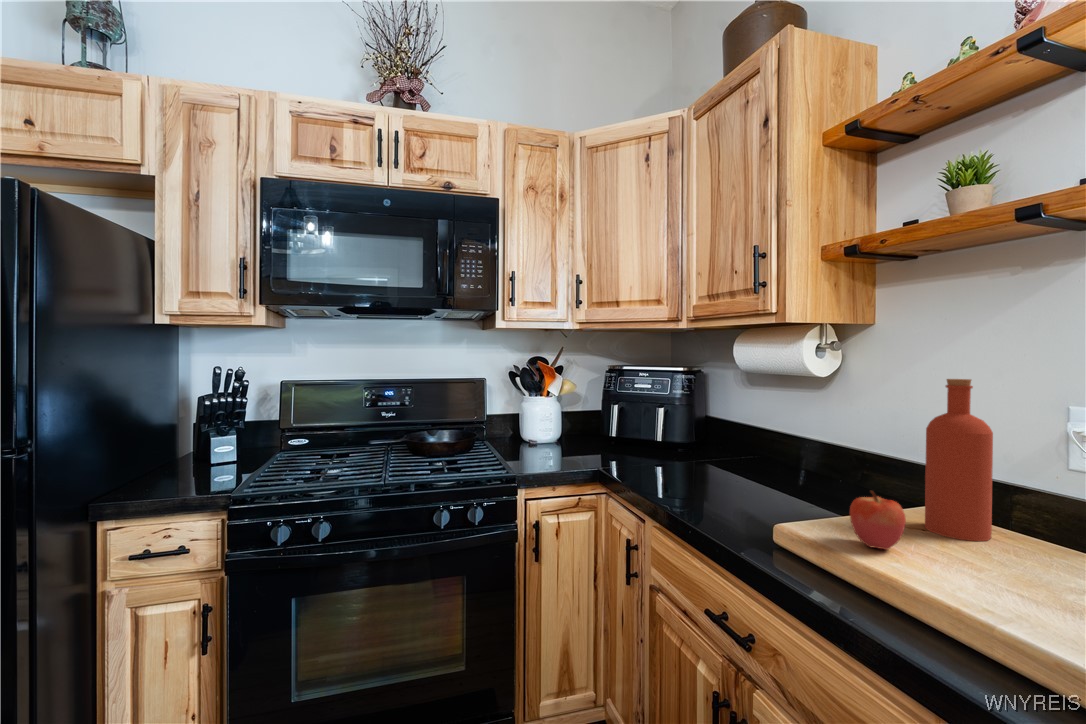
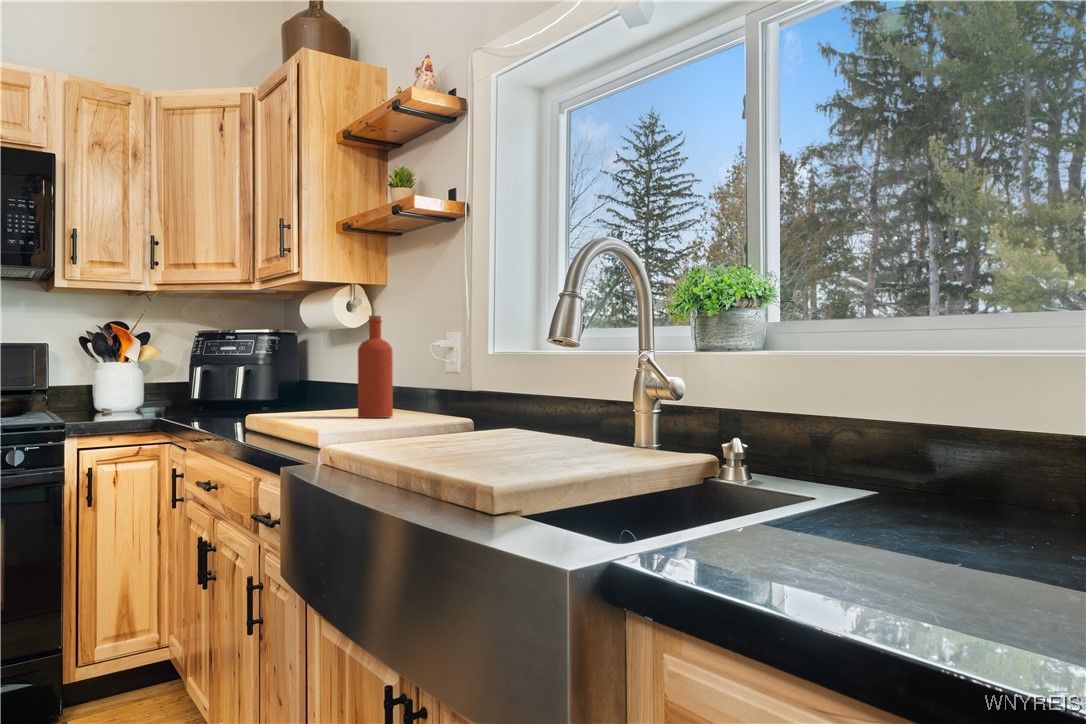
apple: present [850,491,906,550] -> none [284,382,315,419]

